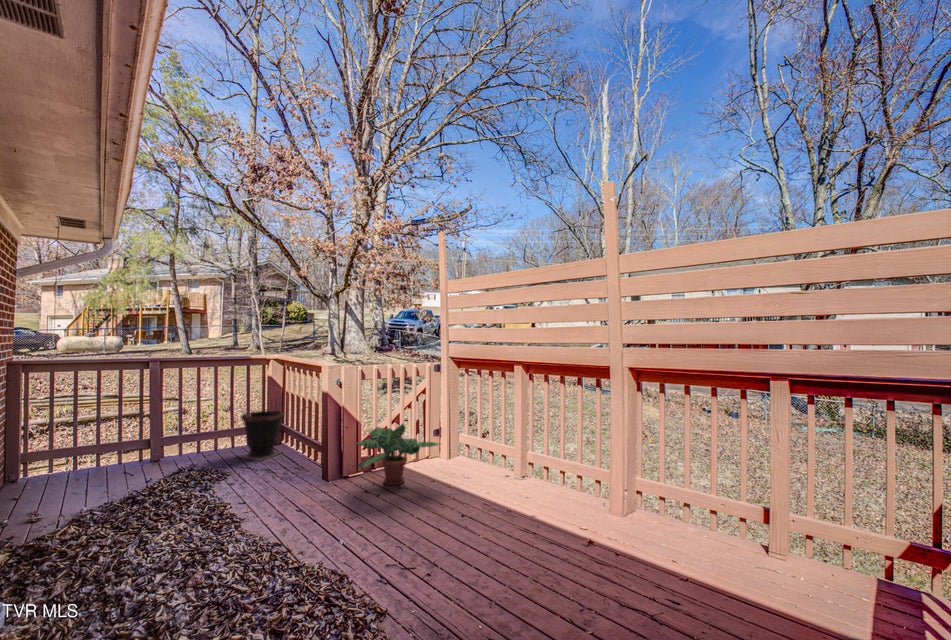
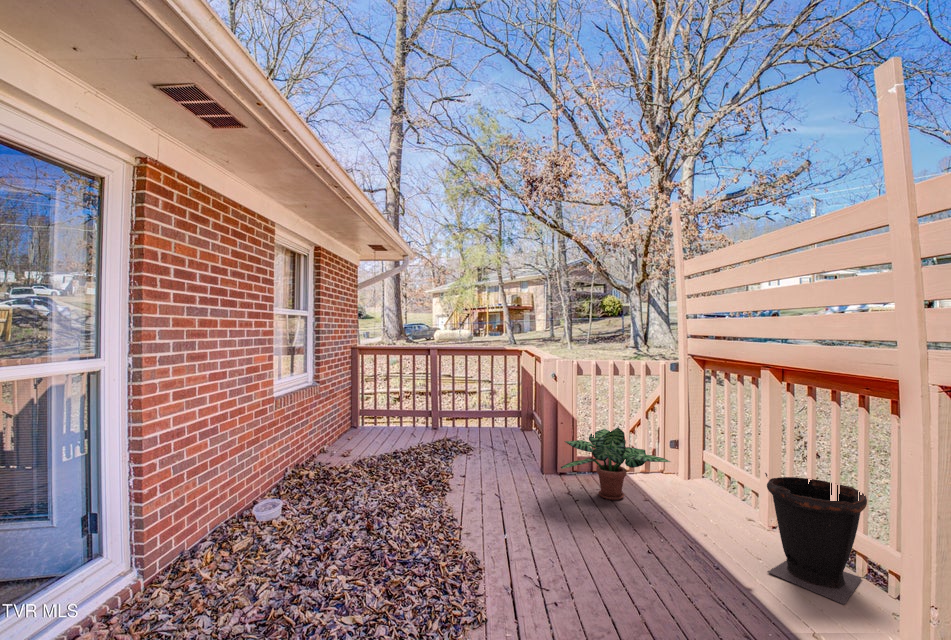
bucket: present [240,411,285,461] -> present [765,473,867,604]

